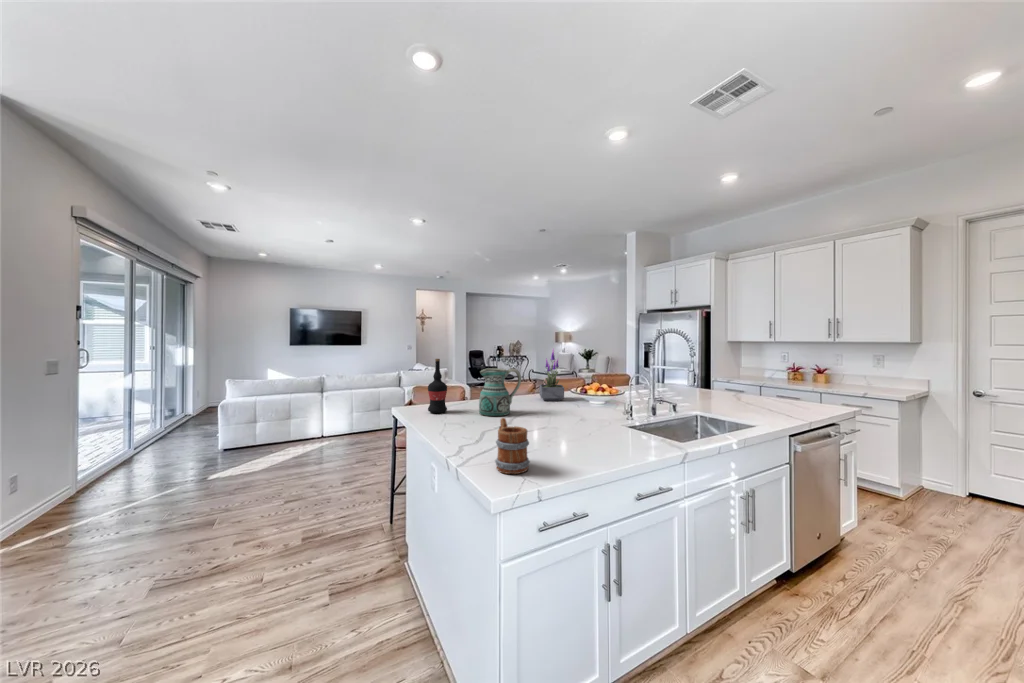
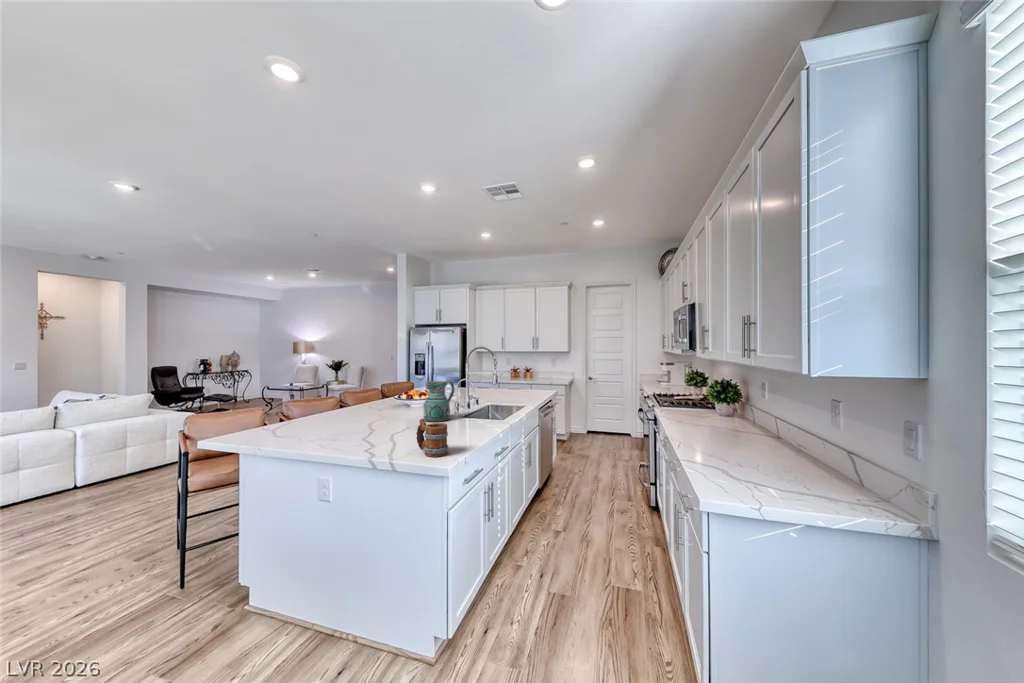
potted plant: present [539,349,564,401] -> none [366,362,393,409]
wine bottle: present [428,359,447,413] -> none [277,378,299,433]
ceramic pitcher: present [479,368,521,416] -> present [424,380,455,422]

